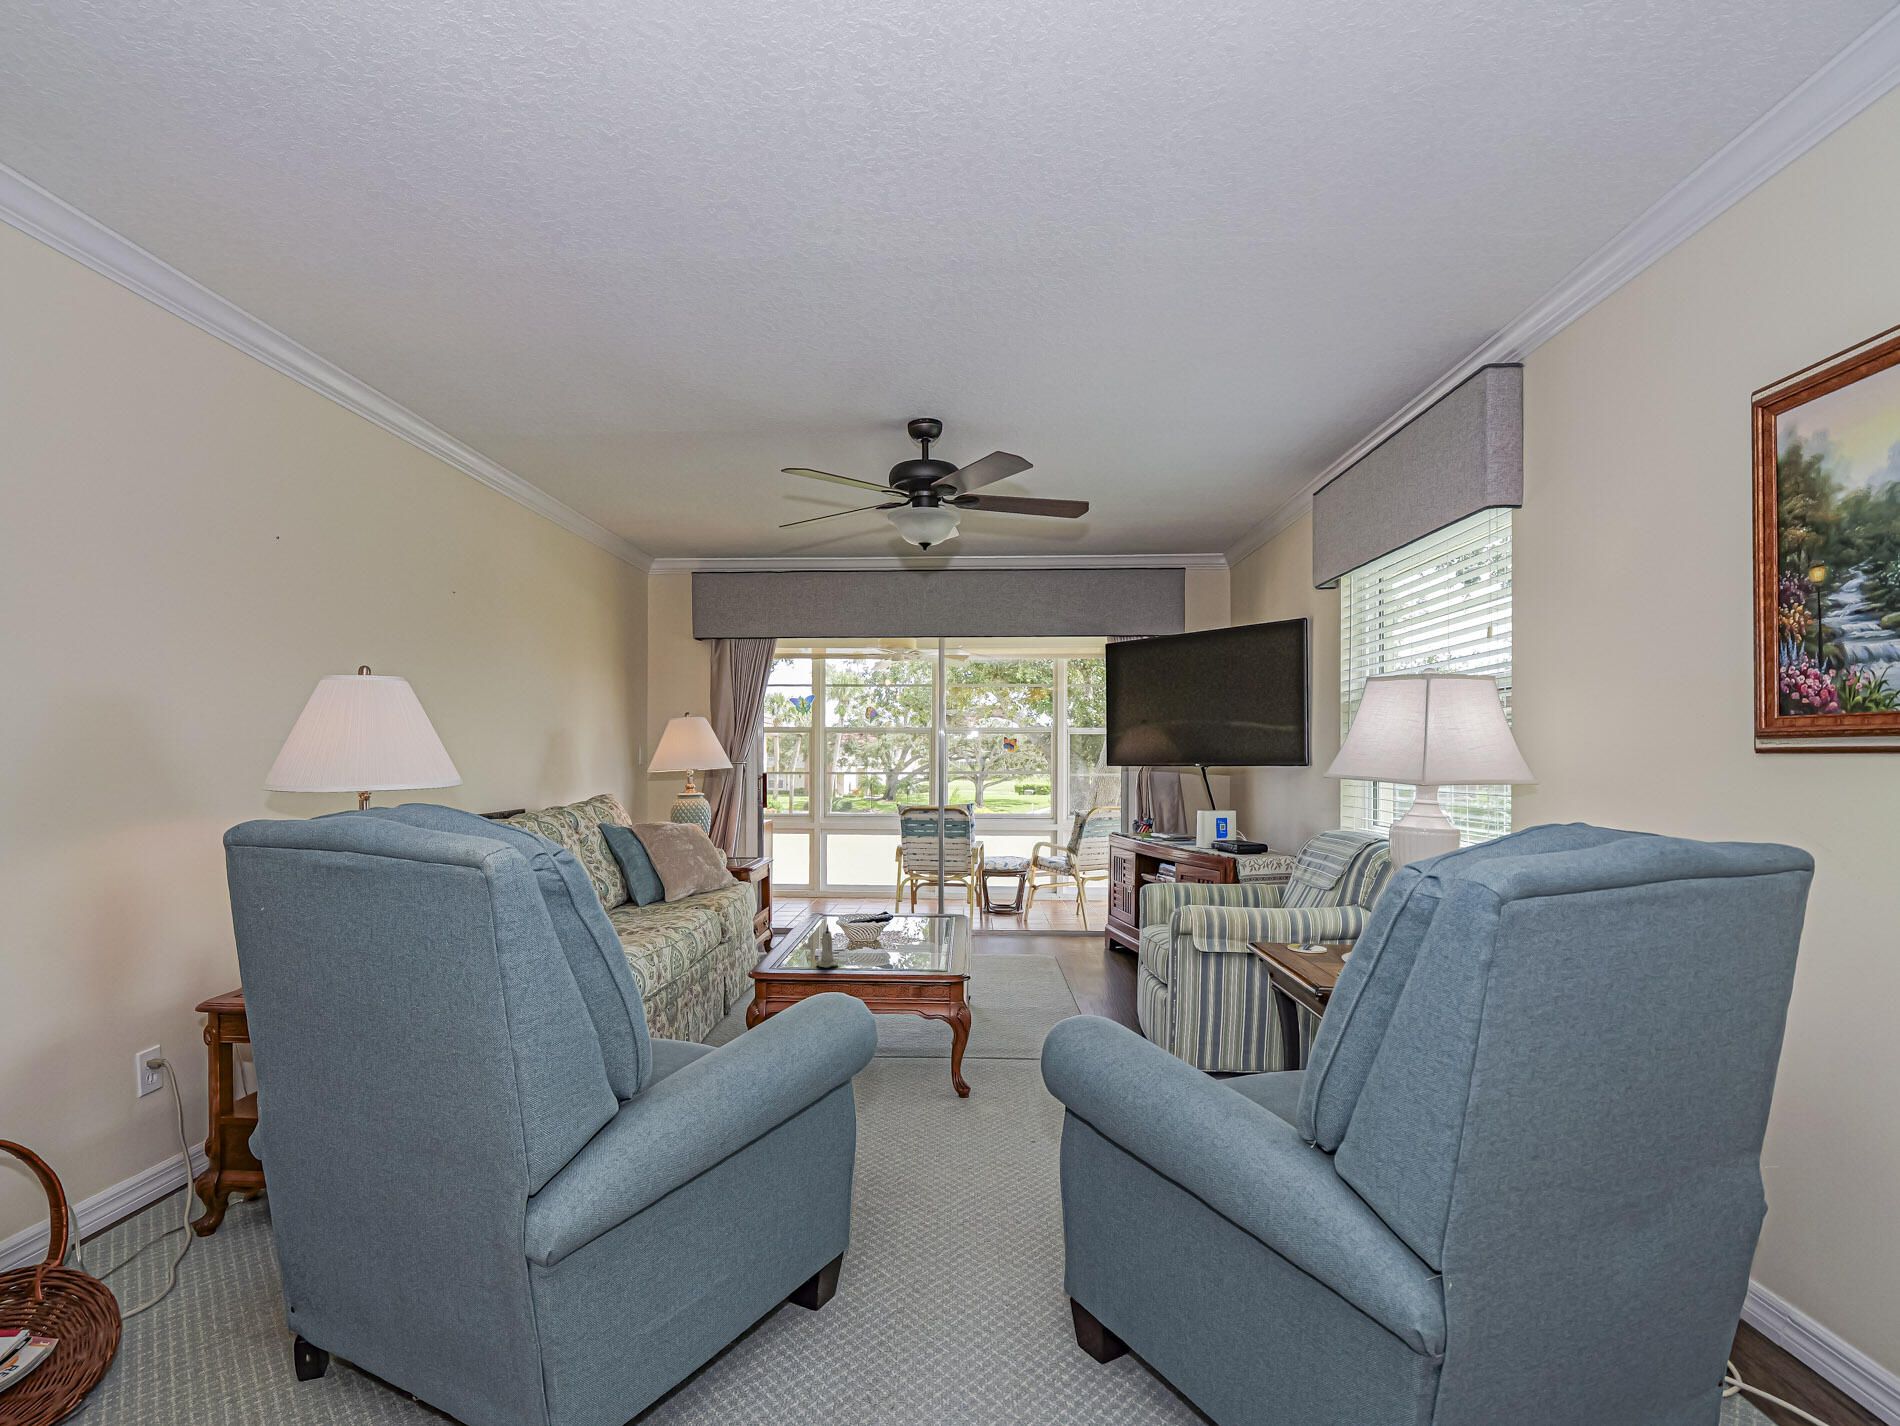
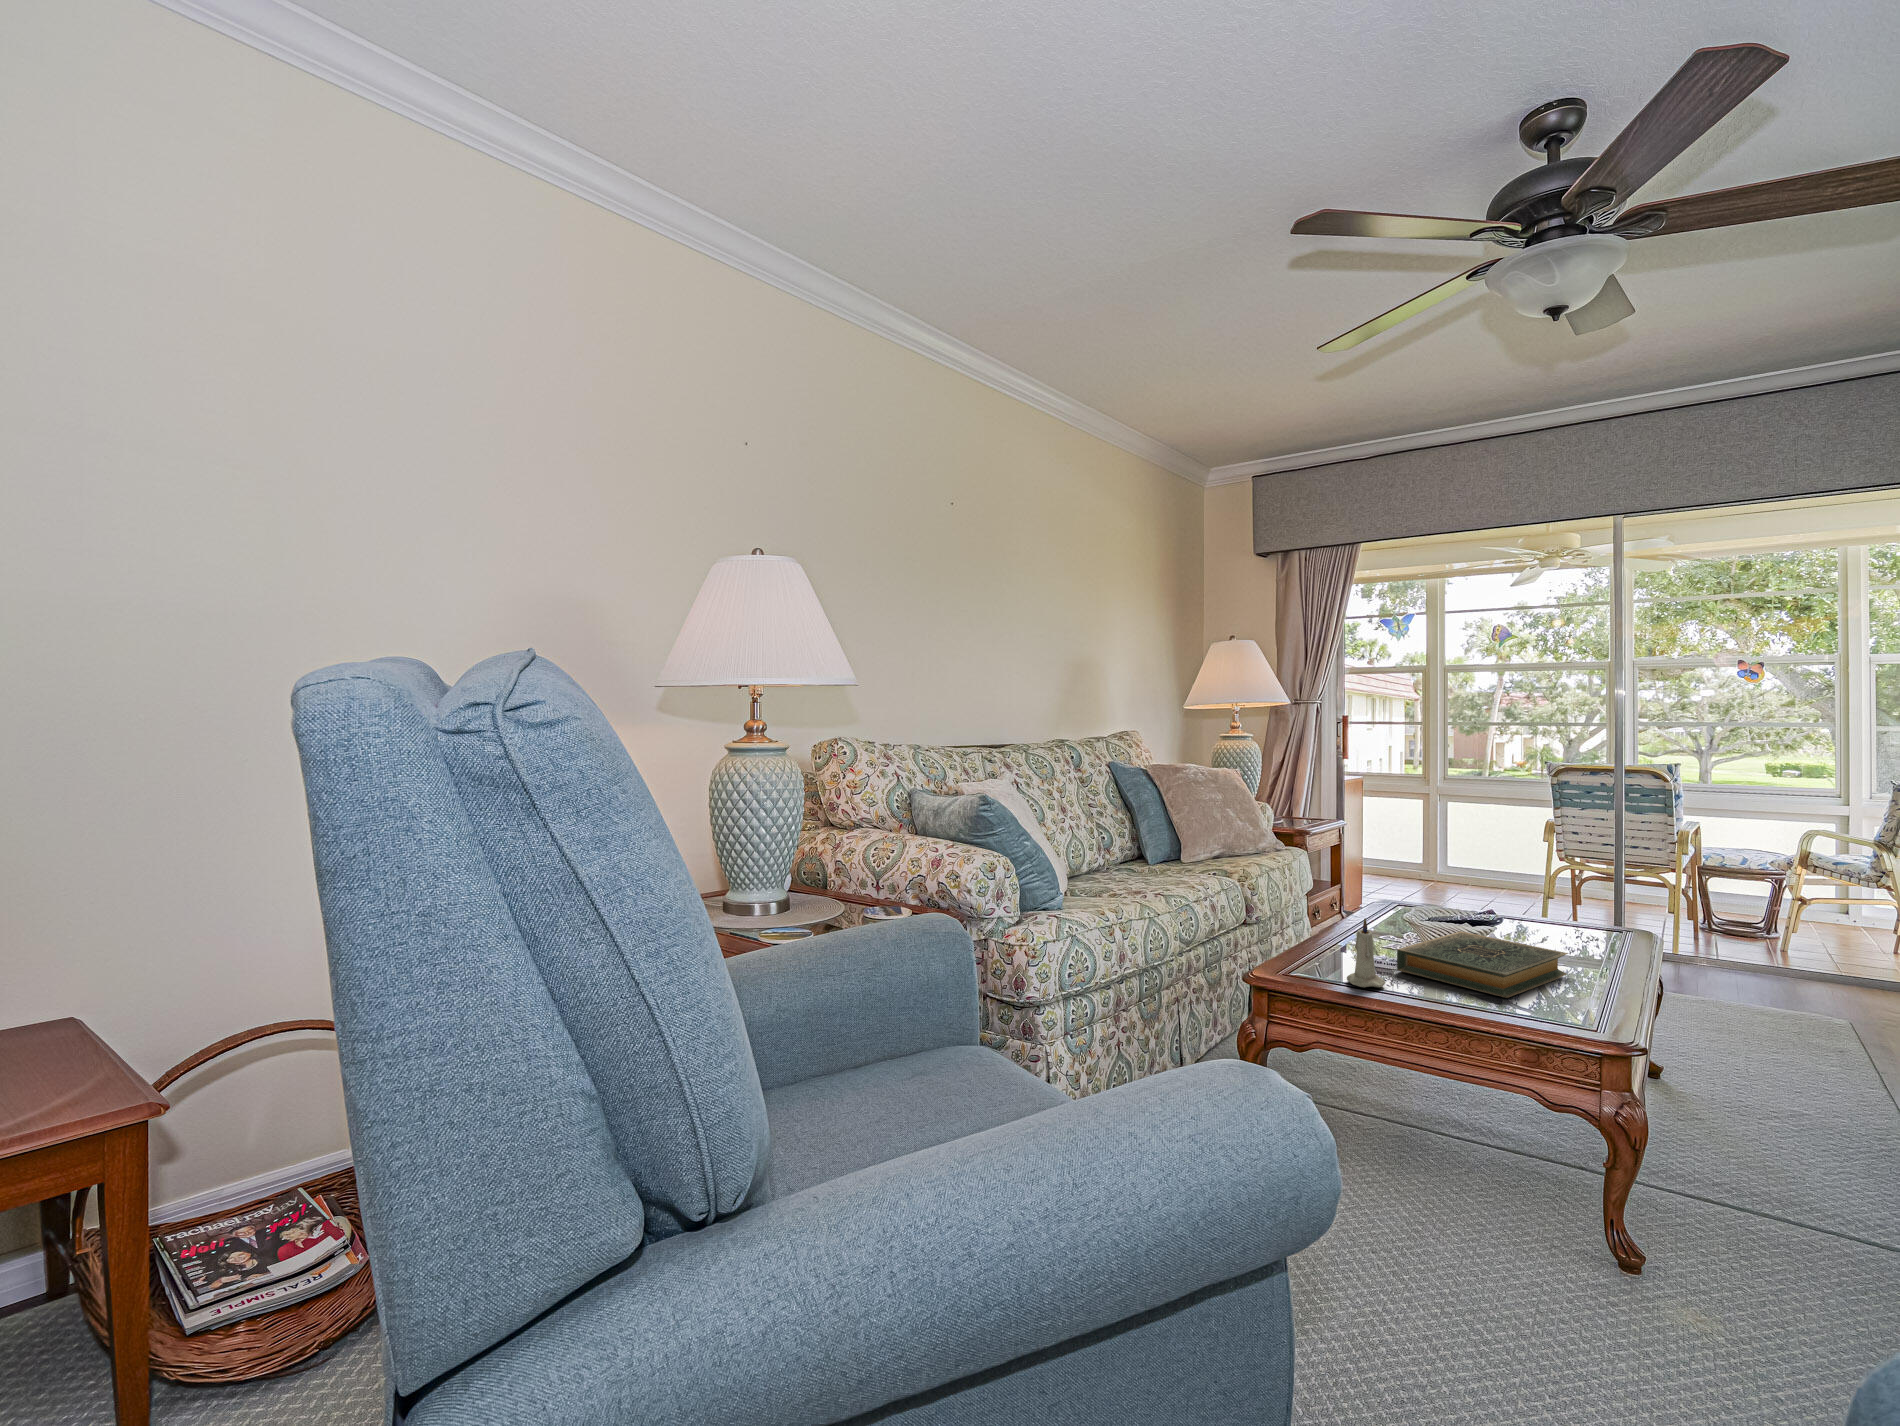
hardback book: none [843,926,931,961] -> present [1397,931,1568,998]

